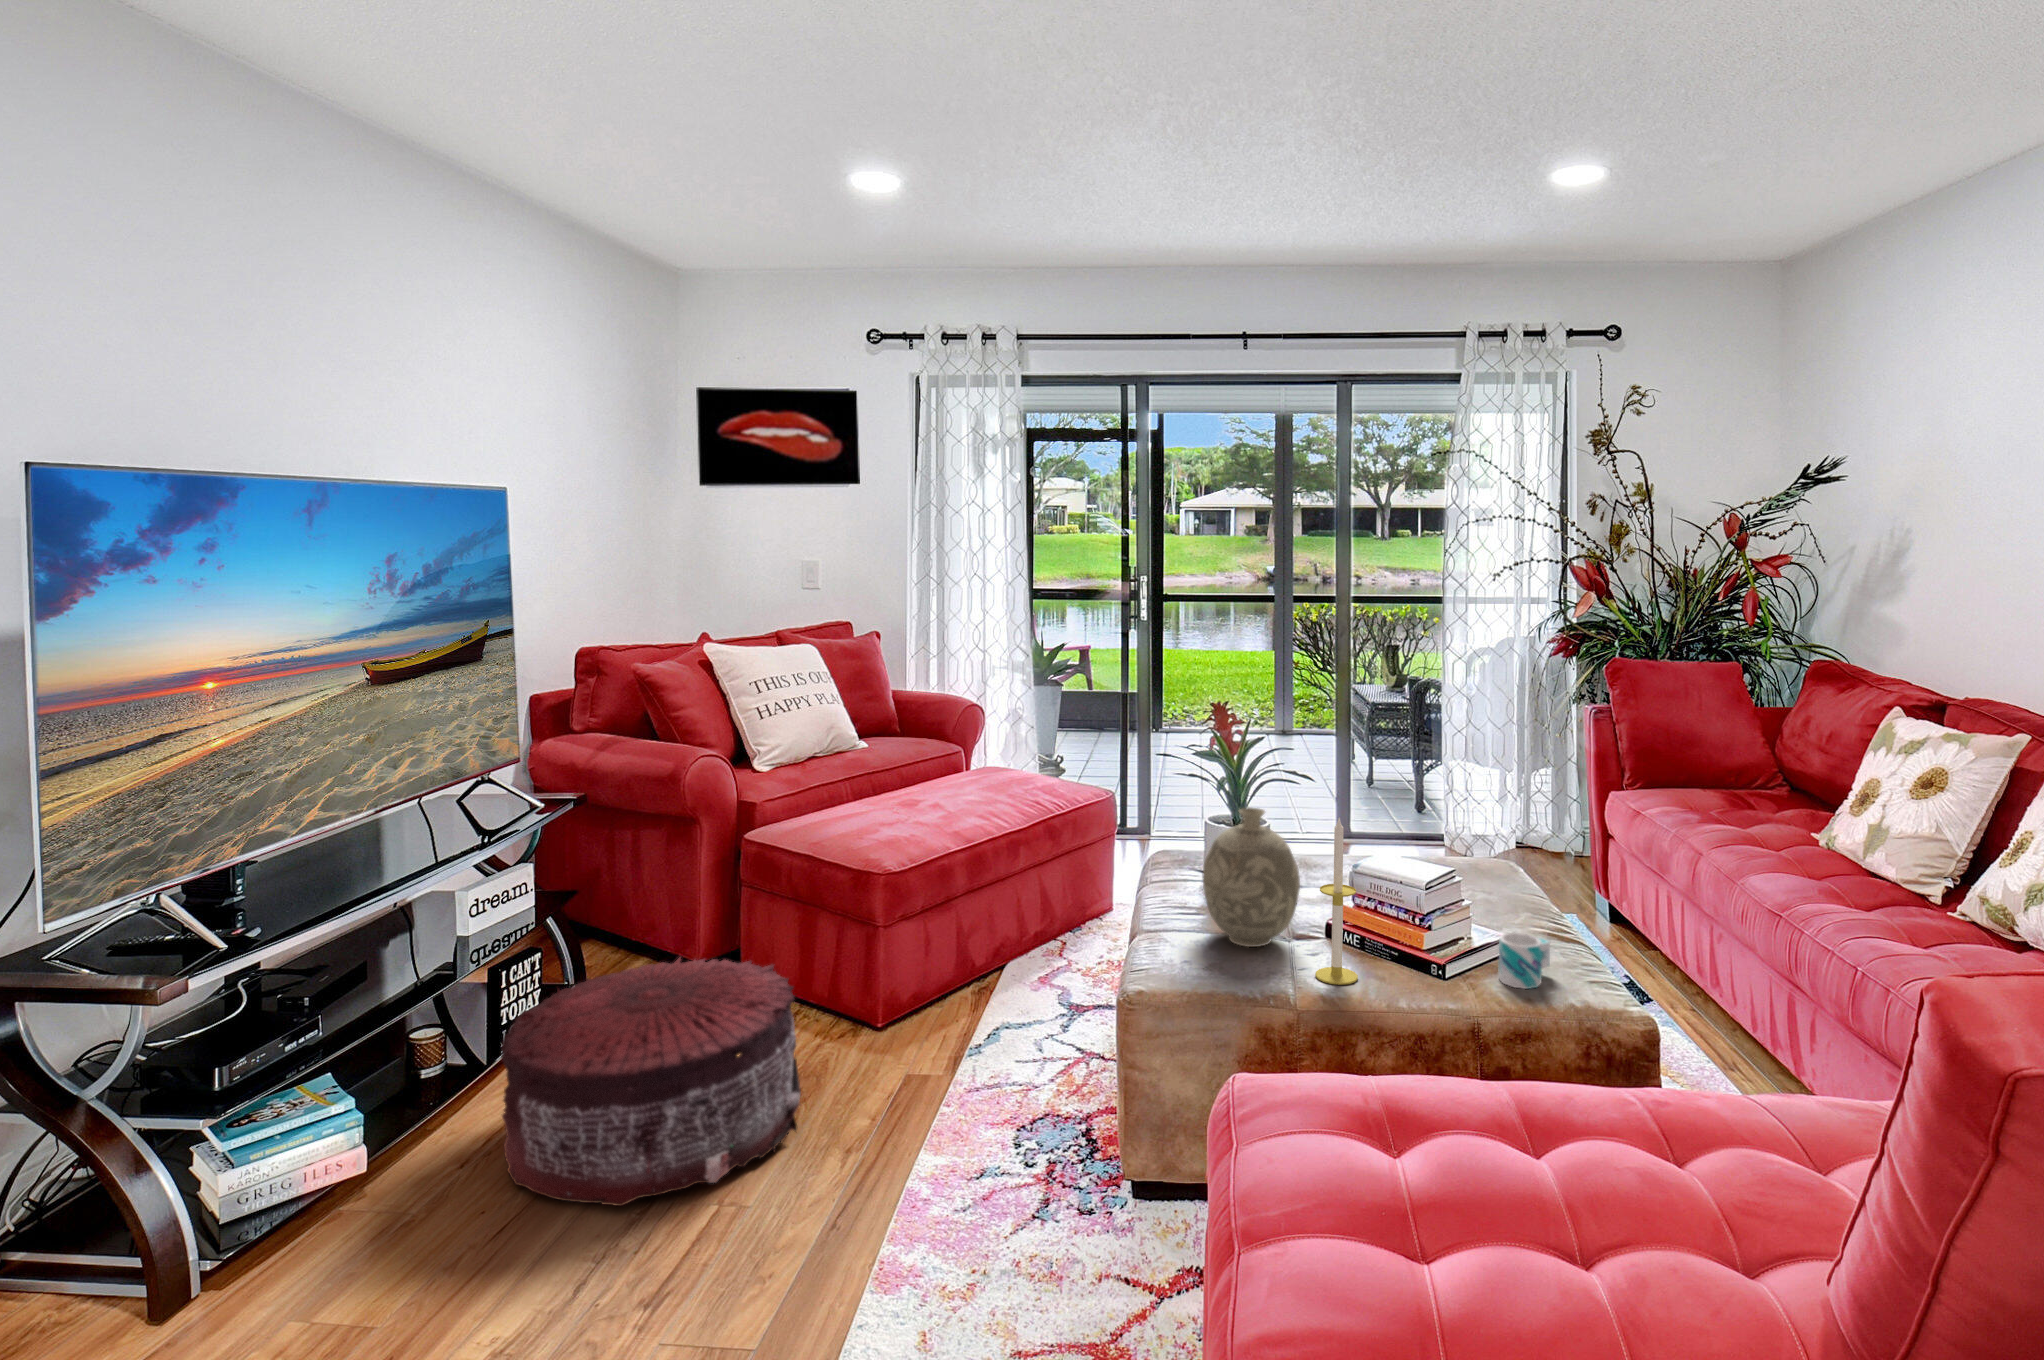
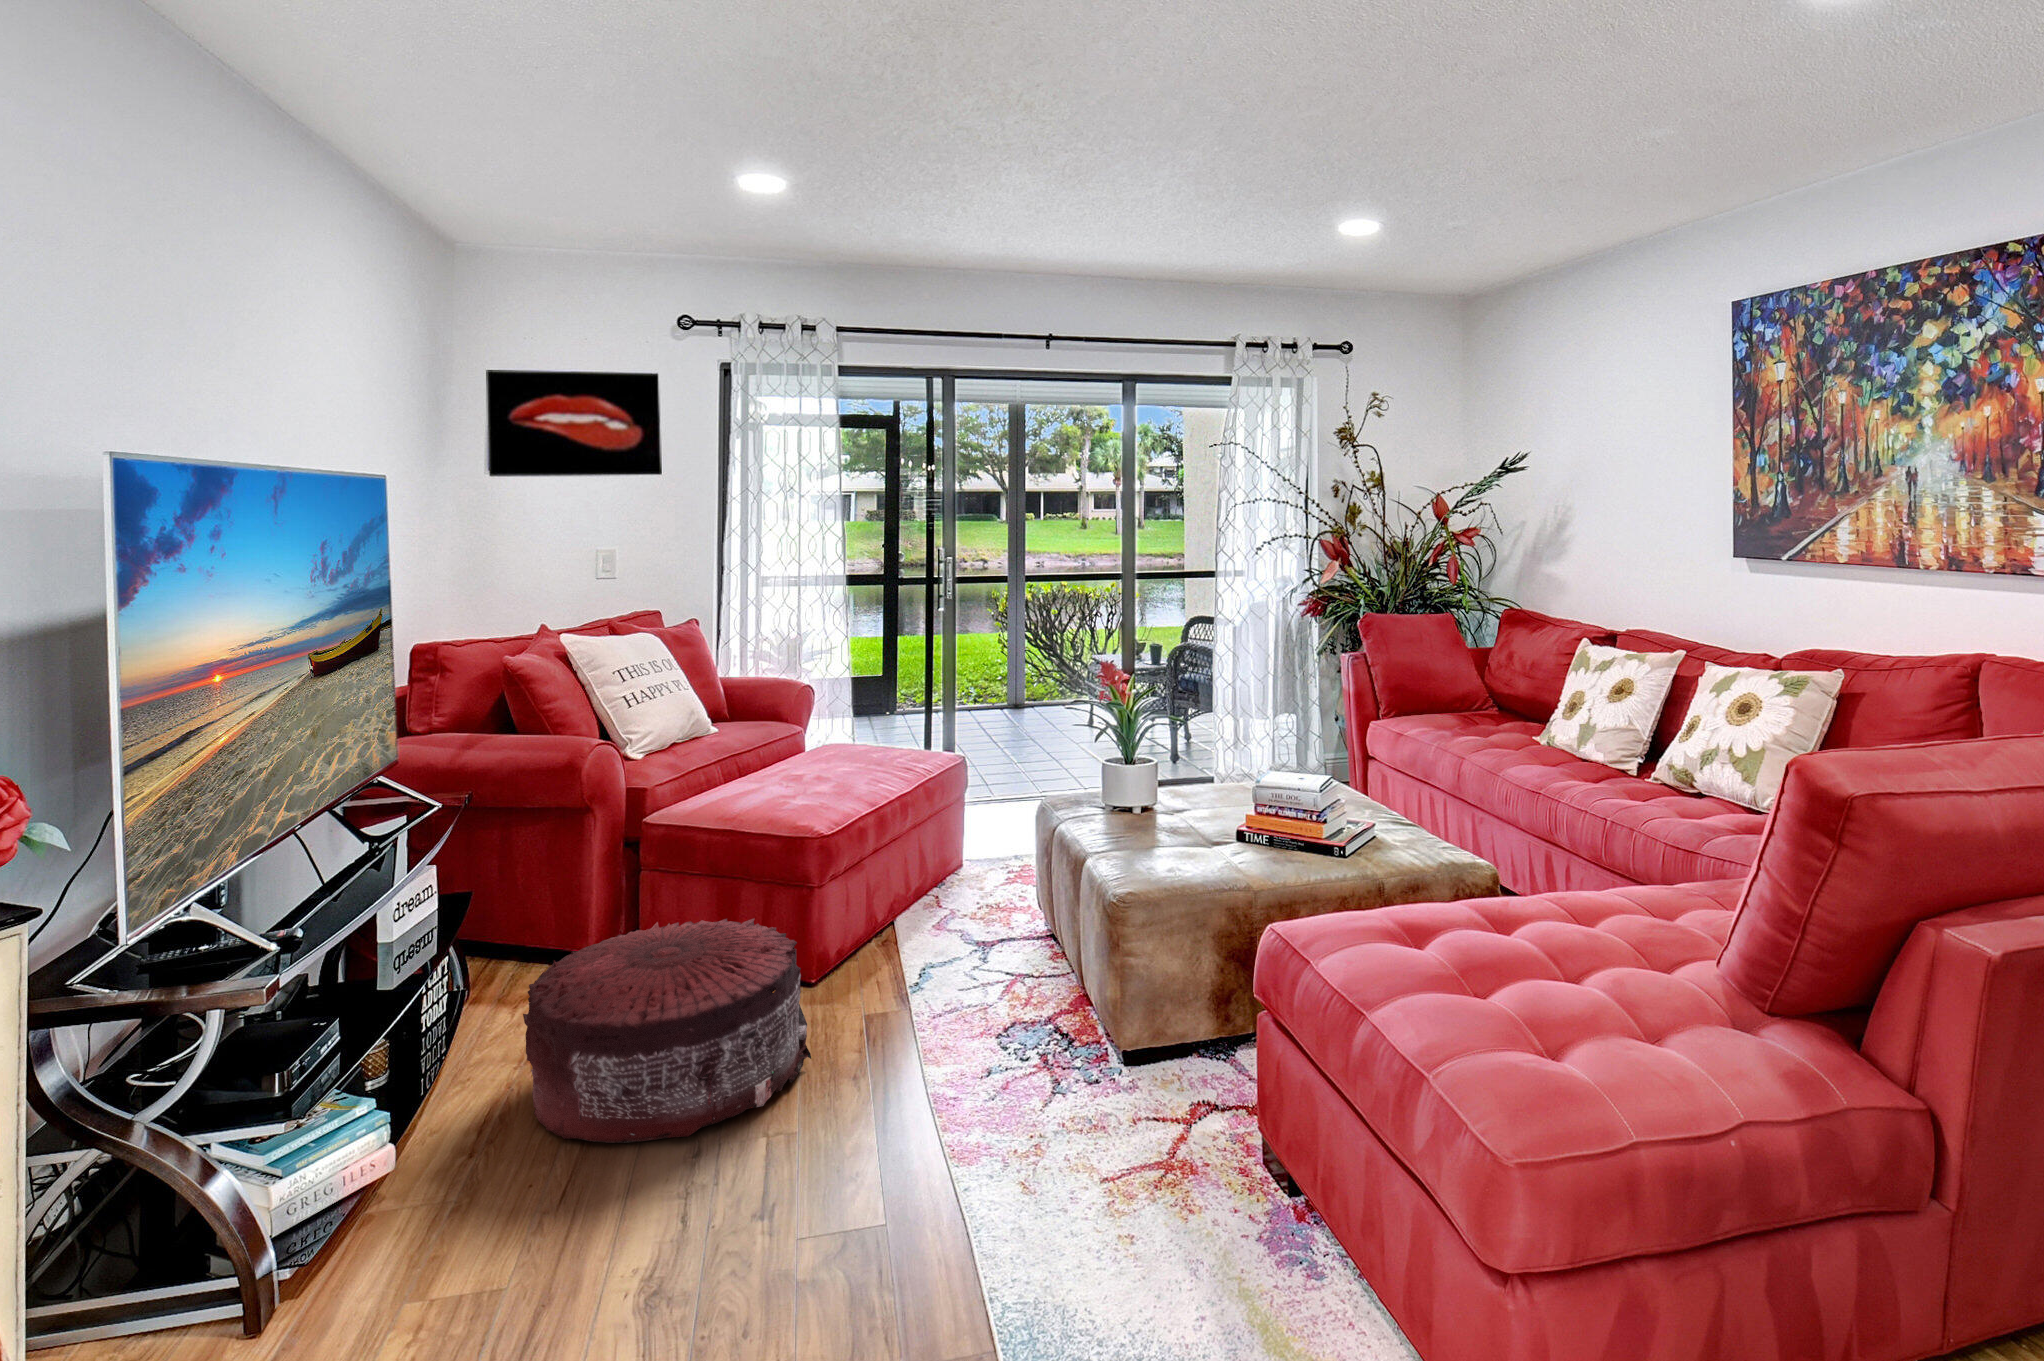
decorative vase: present [1202,808,1300,947] -> none [1141,742,1223,854]
candle: present [1315,818,1358,985] -> none [1250,740,1284,872]
mug: present [1498,933,1550,989] -> none [1380,820,1412,860]

